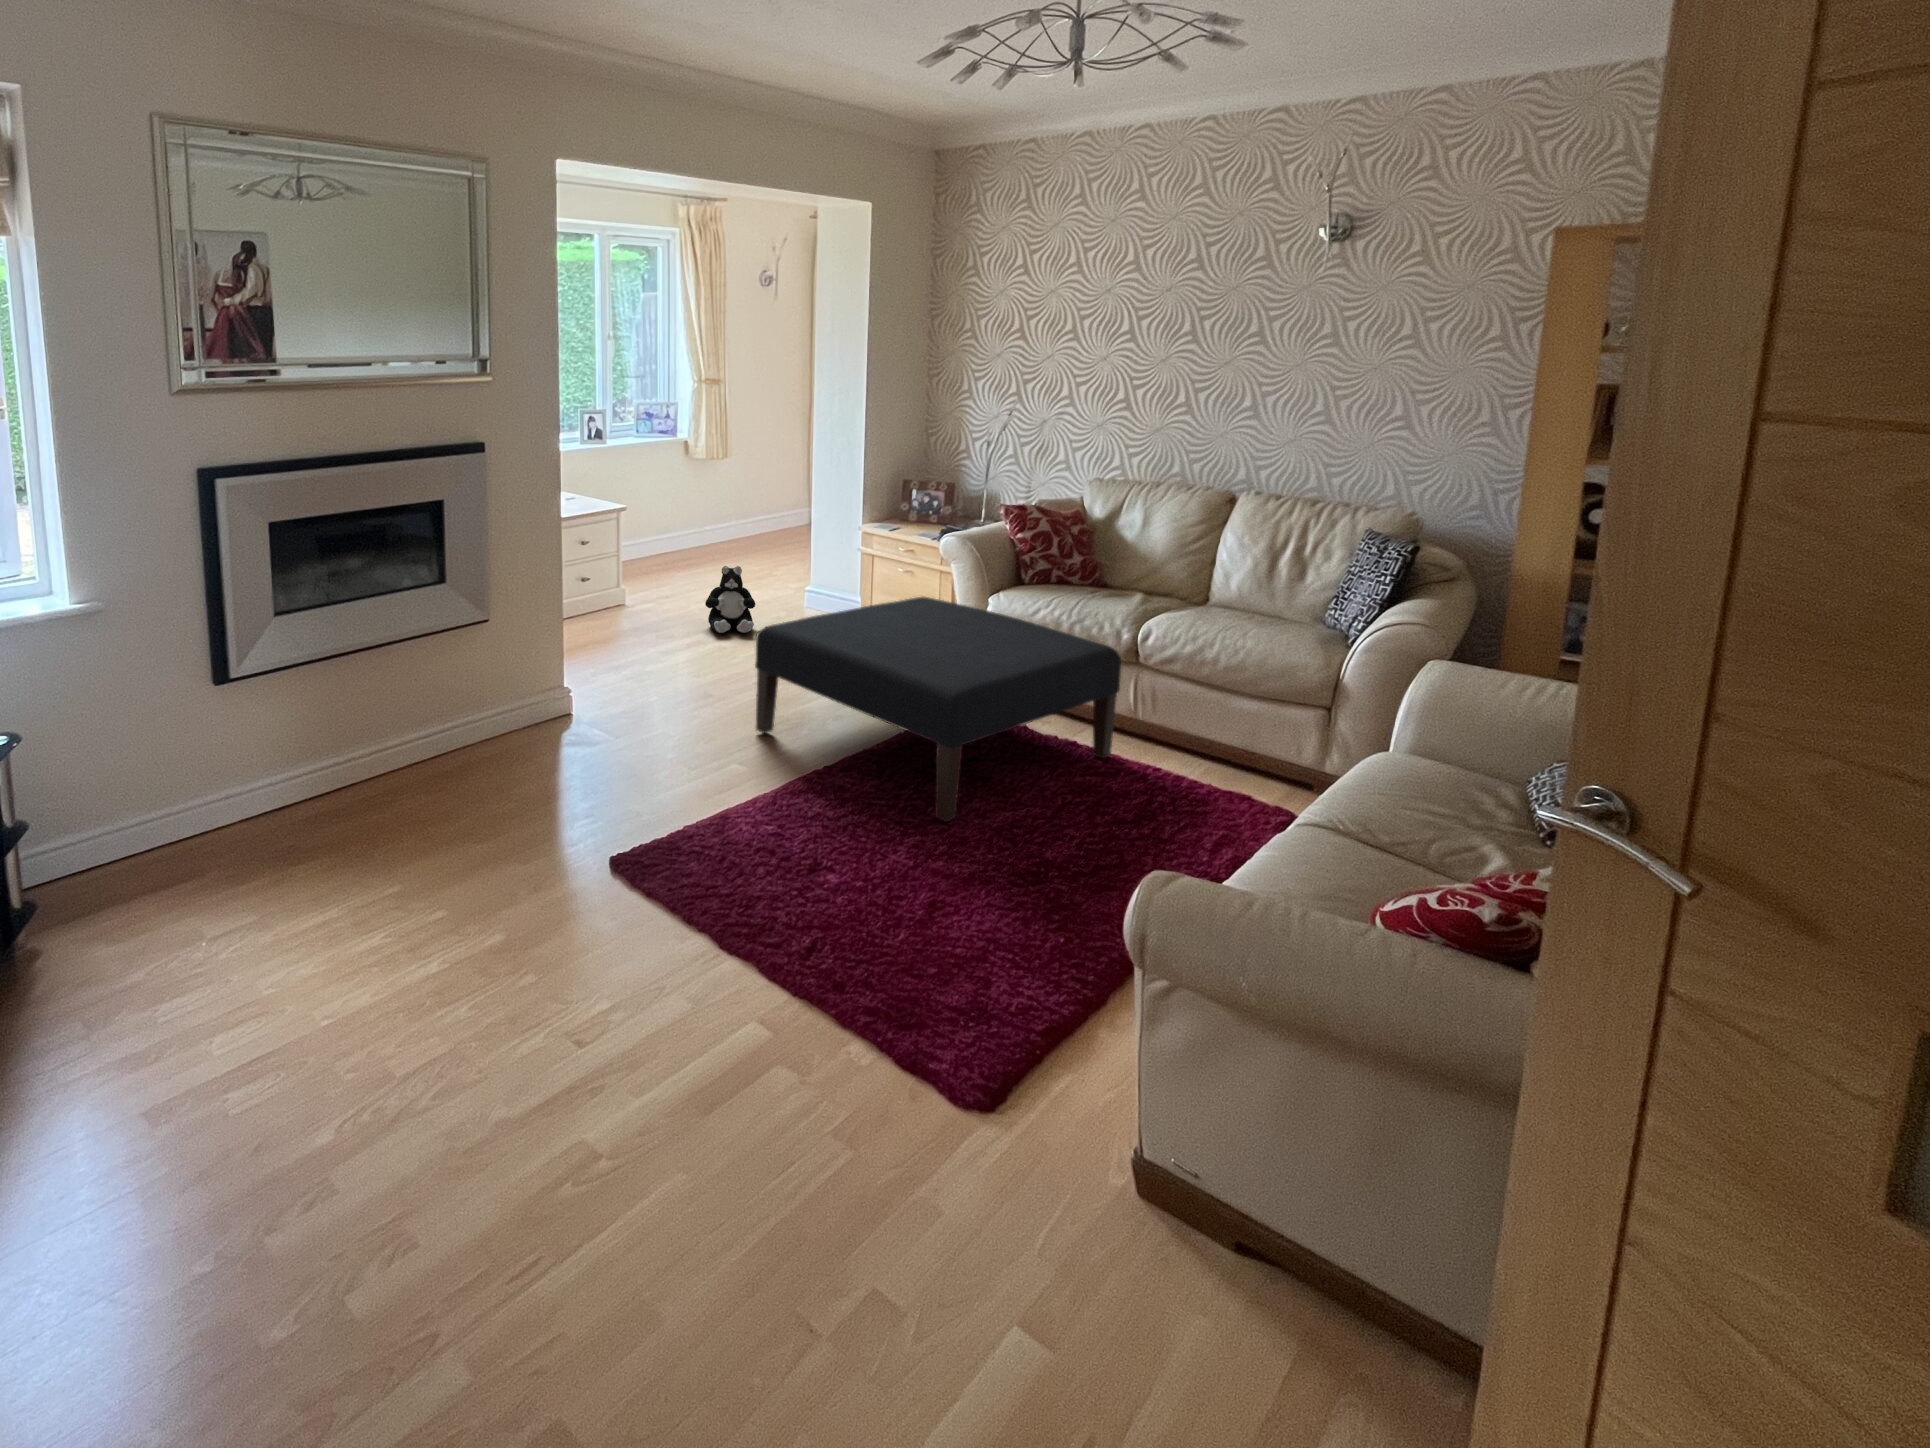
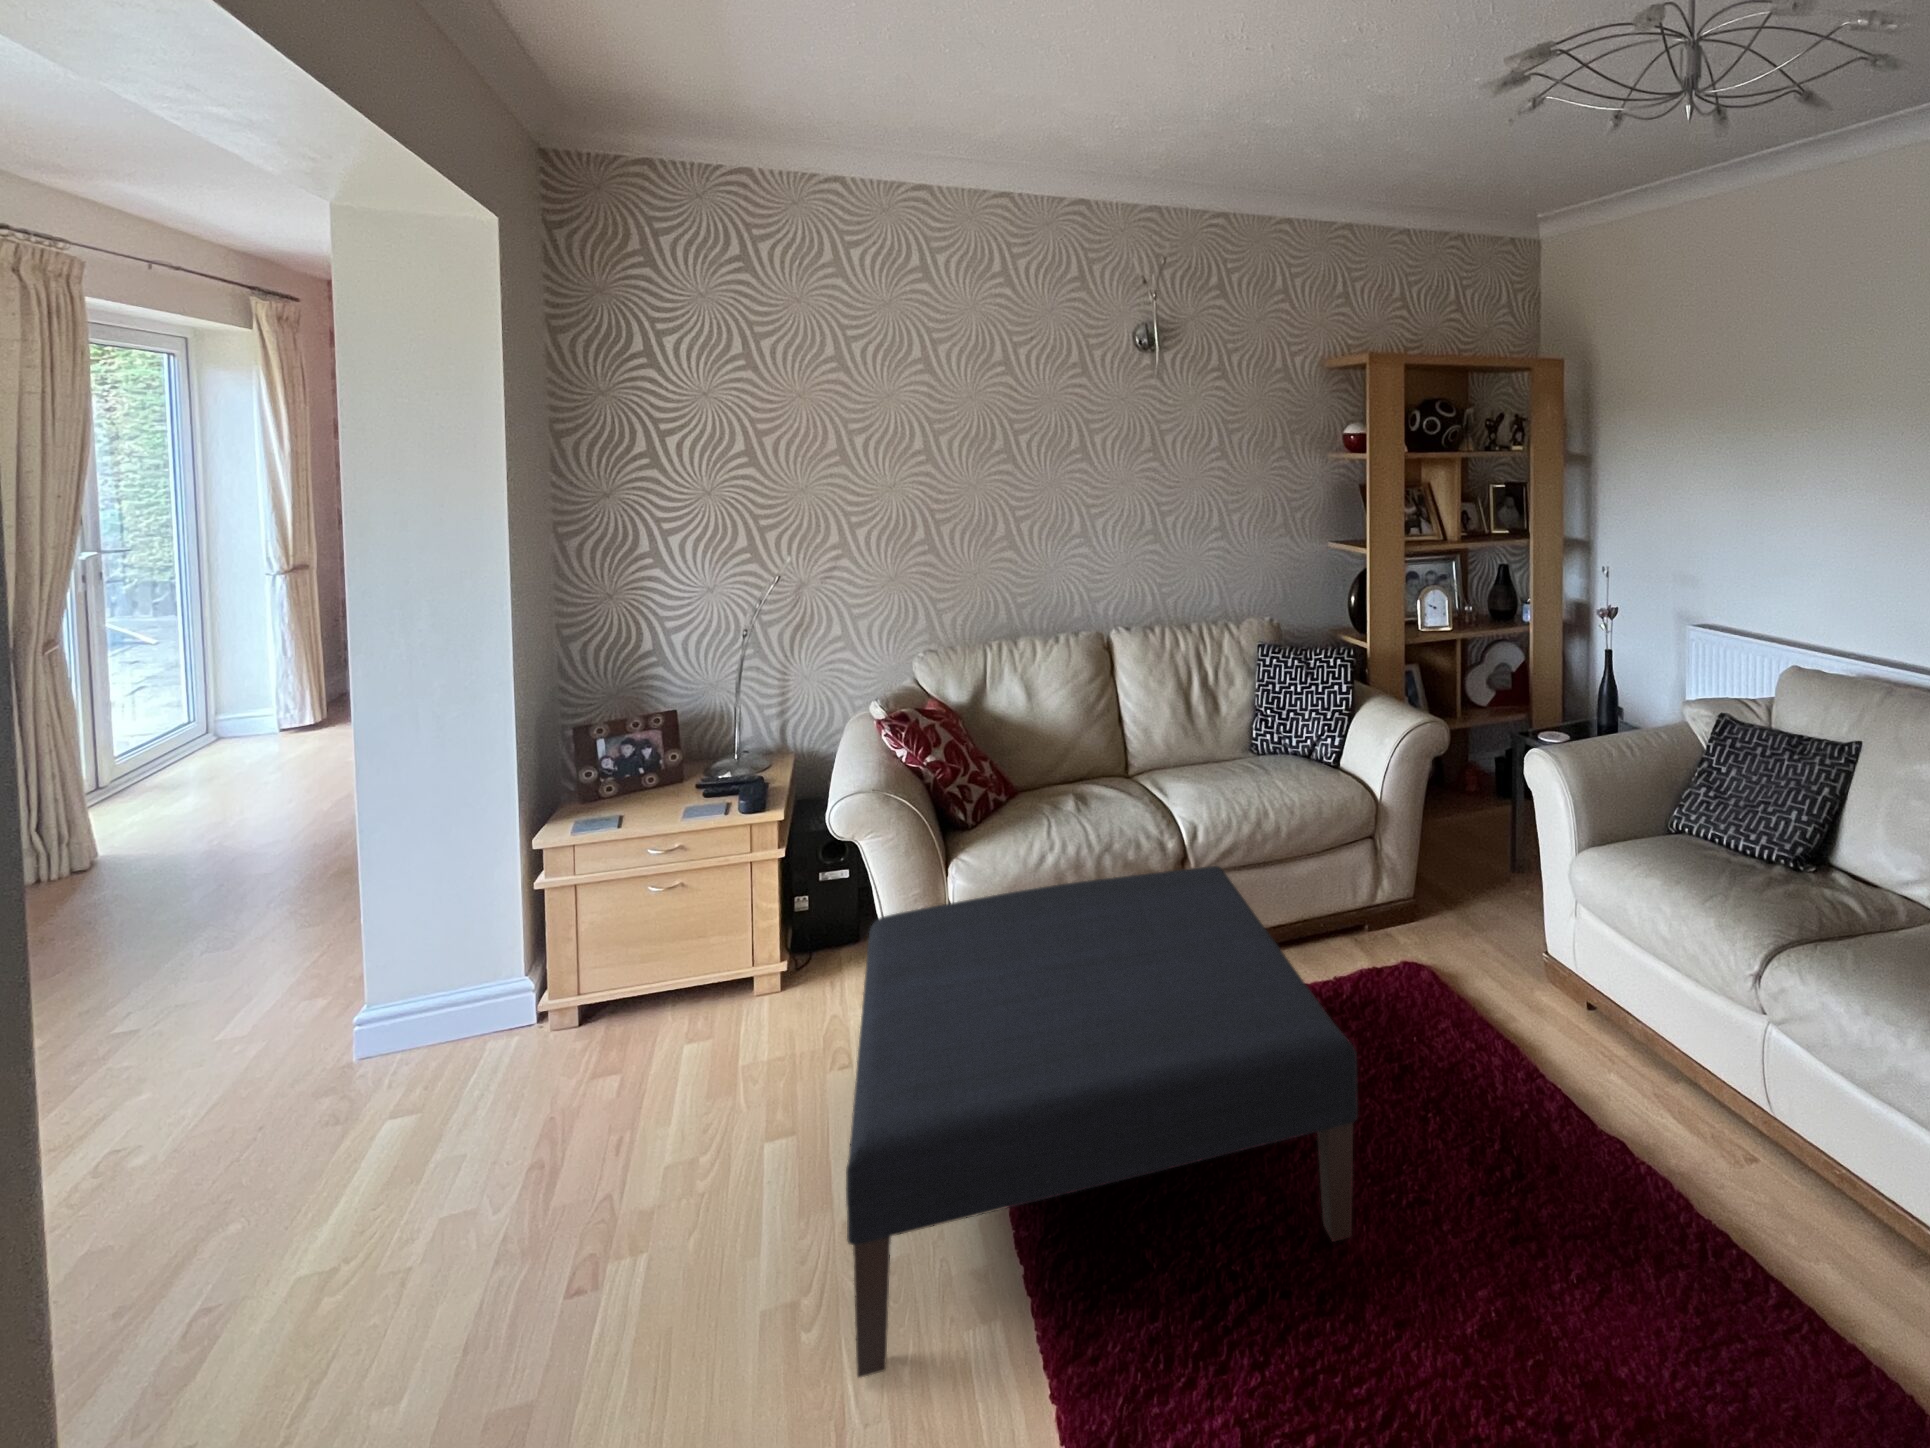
plush toy: present [705,566,755,633] -> none [178,1058,380,1256]

